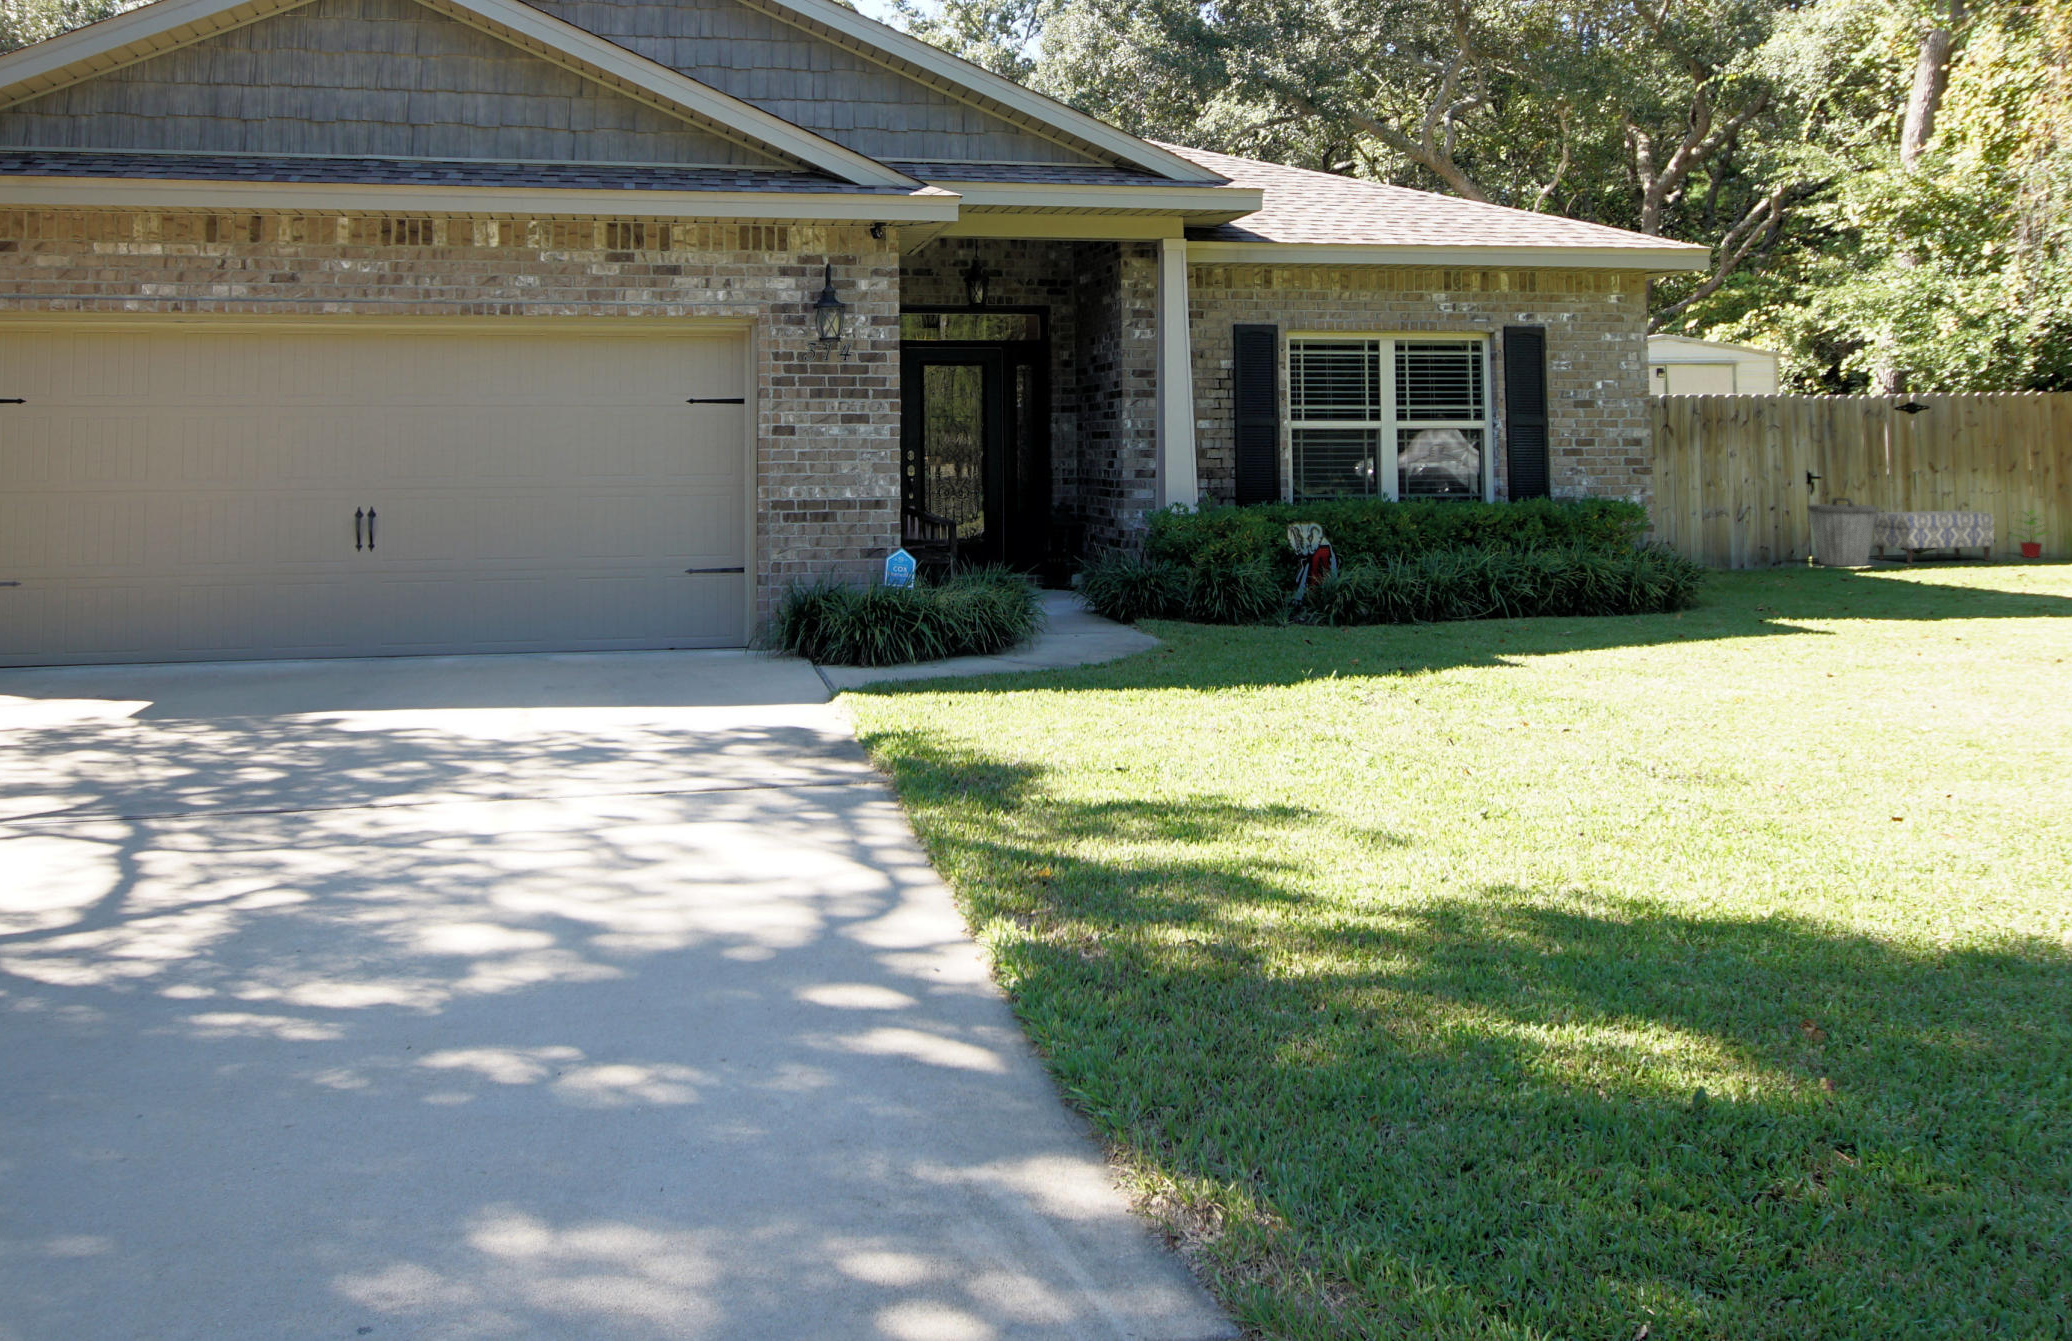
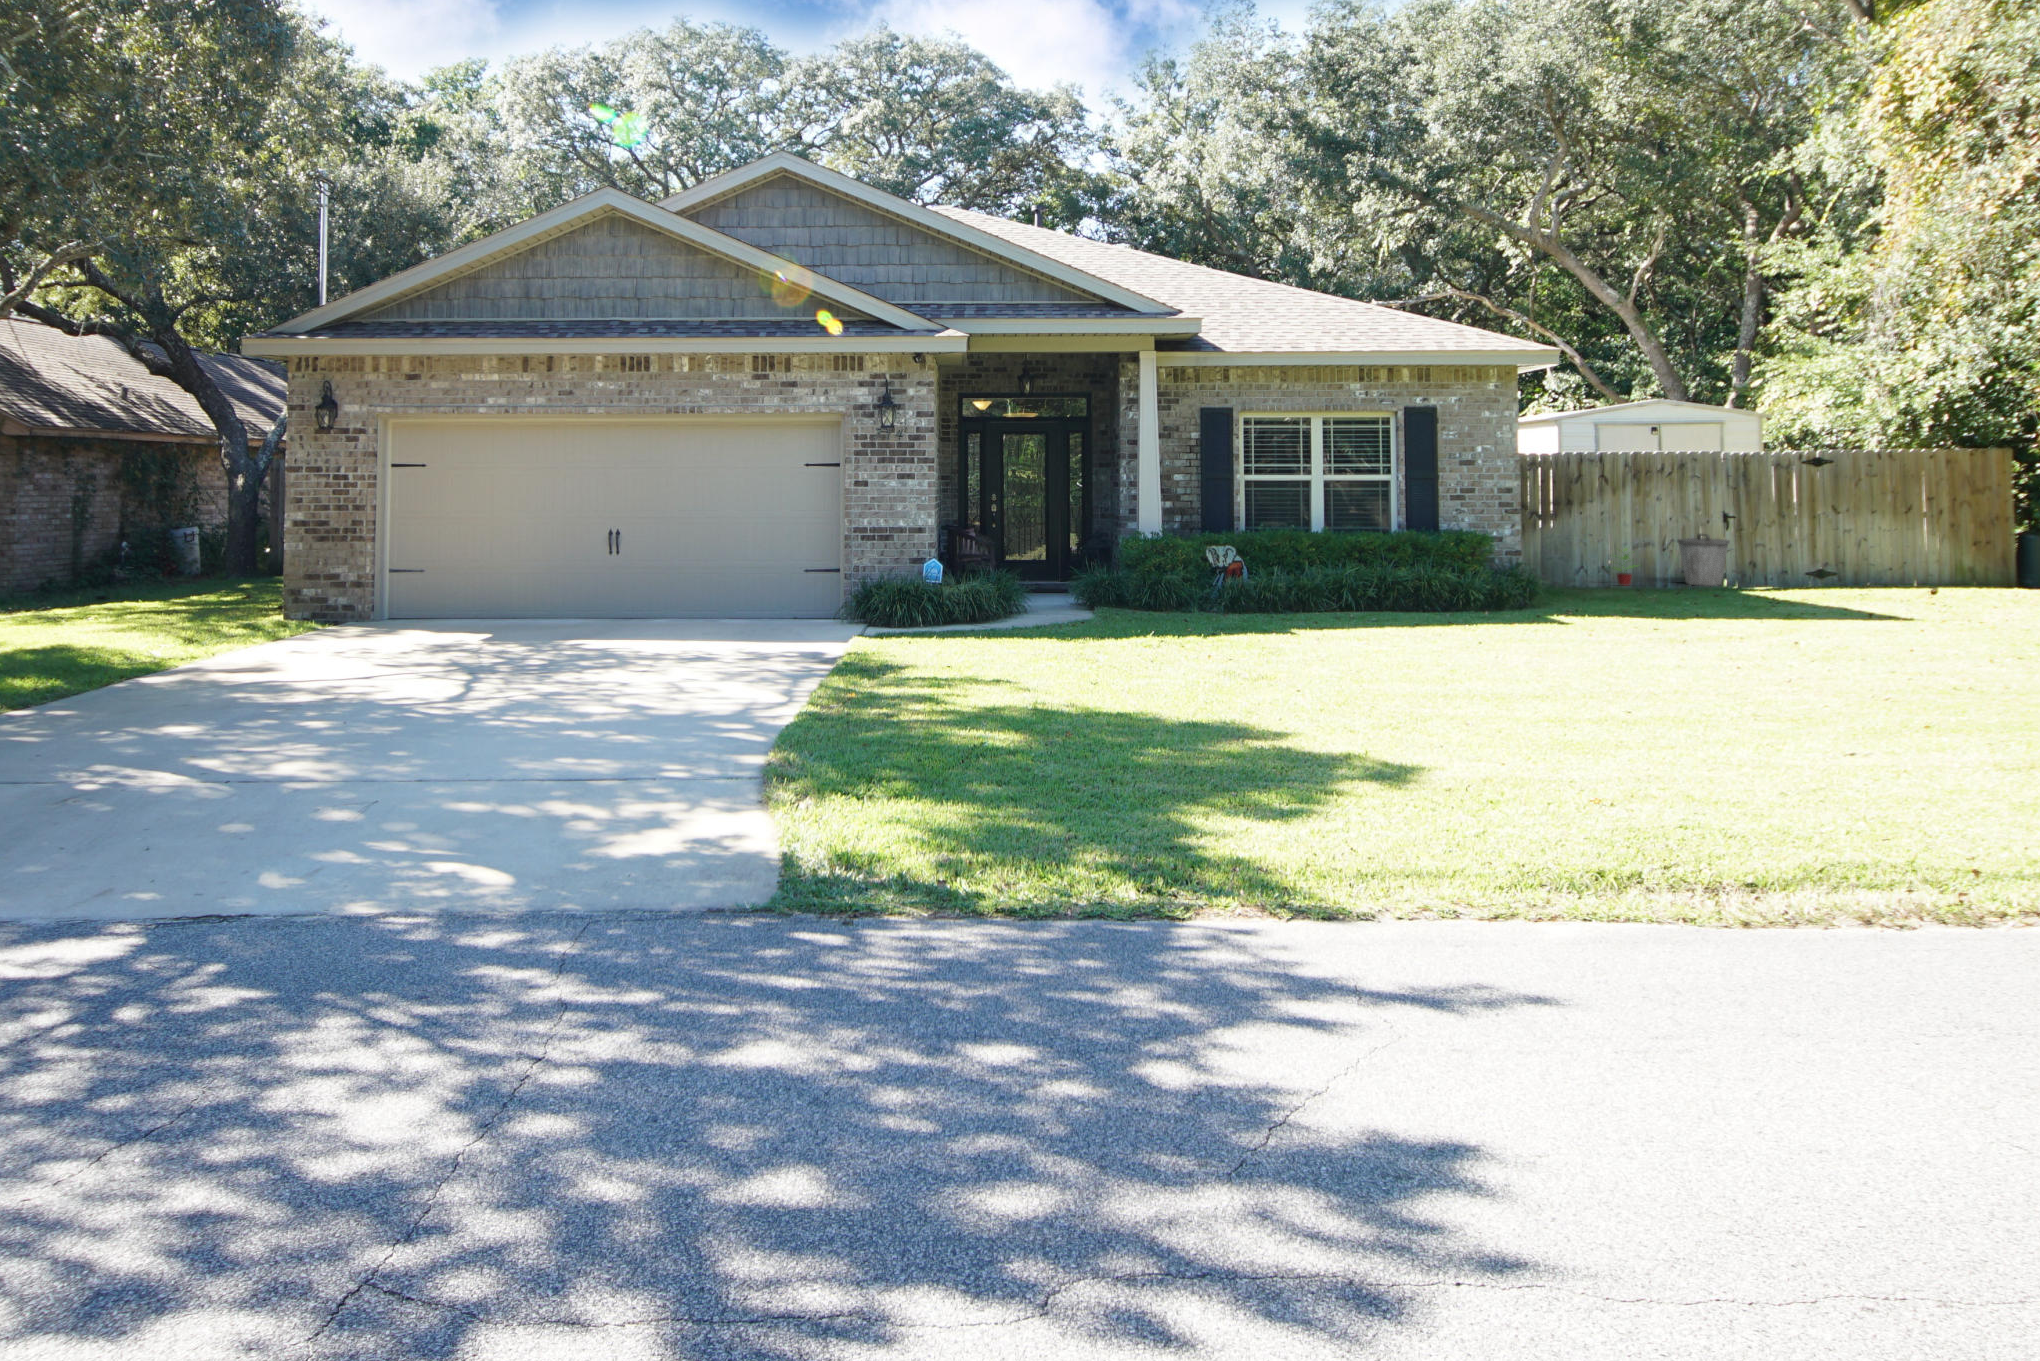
bench: present [1874,510,1994,563] -> none [1738,545,1833,585]
potted plant: present [2017,510,2046,557] -> present [1614,549,1632,585]

